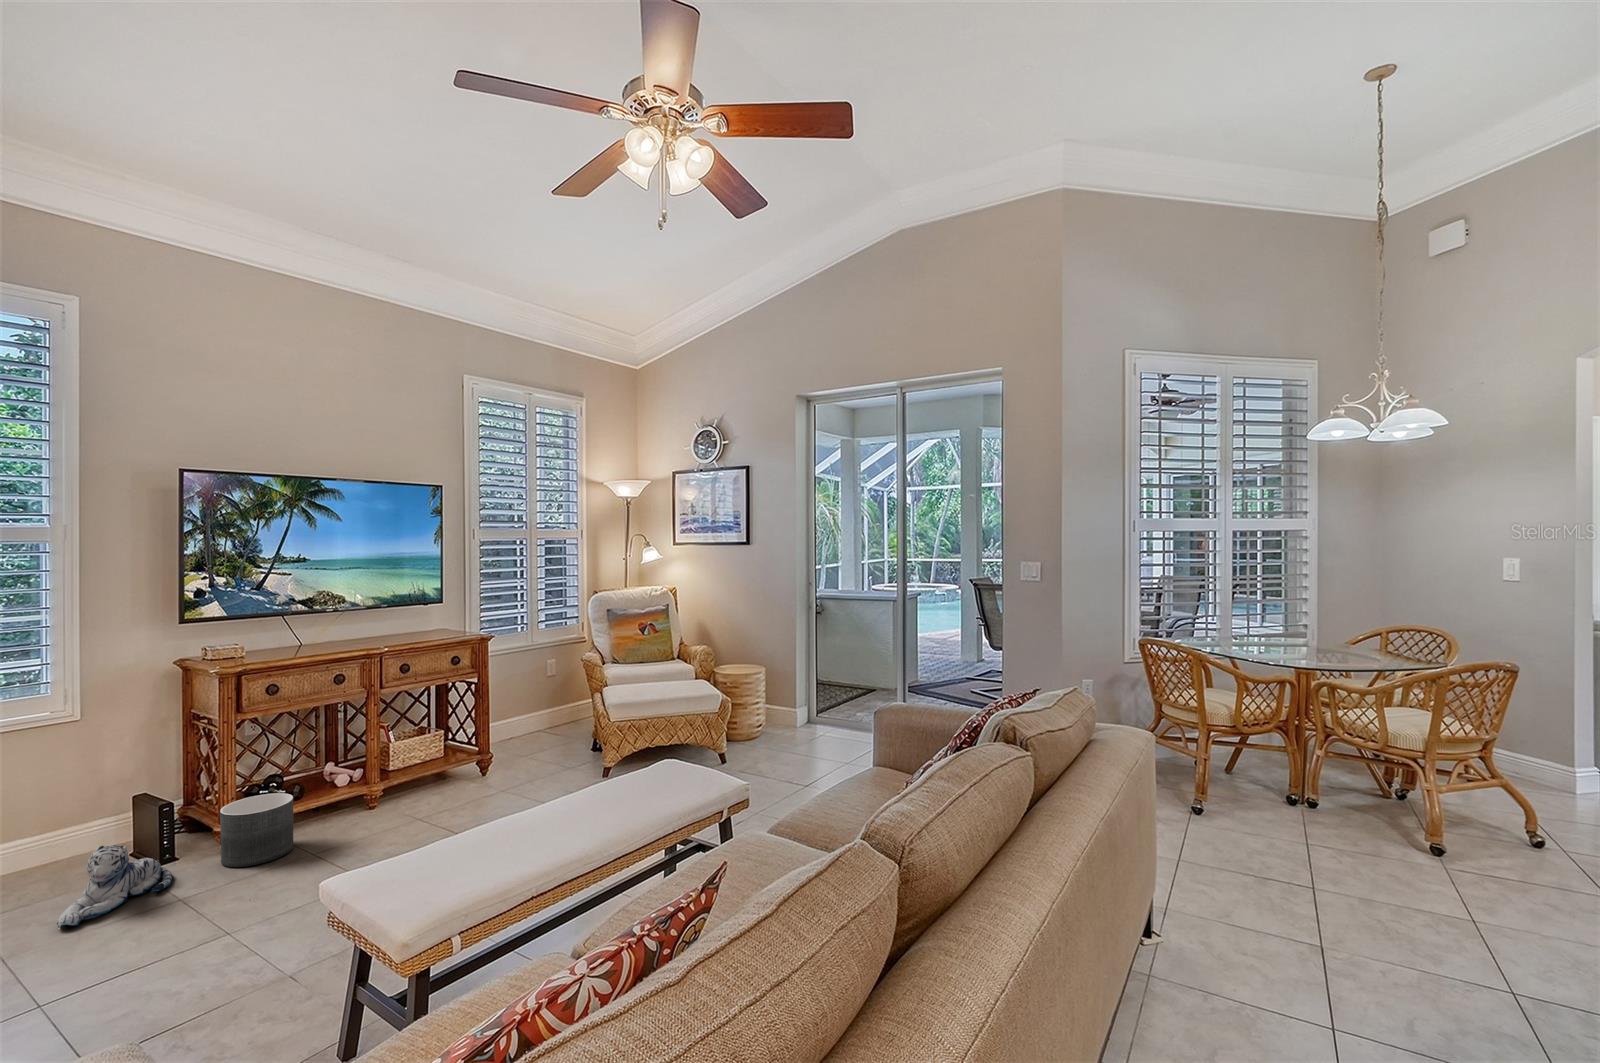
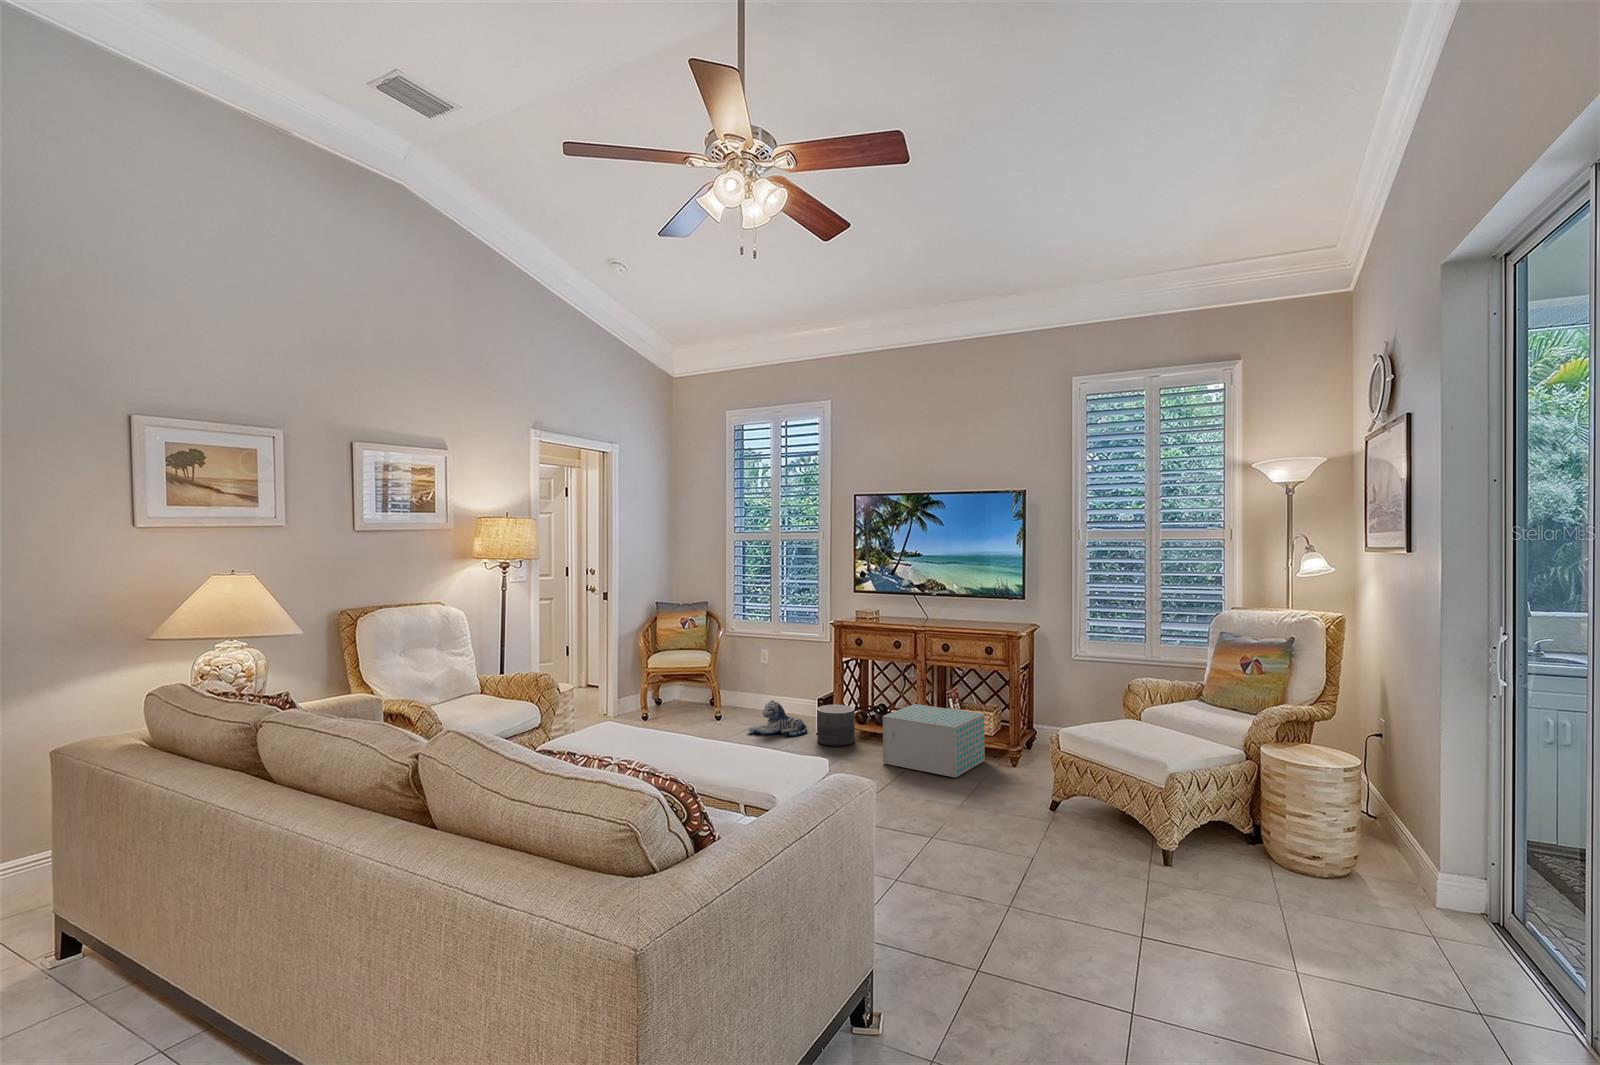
storage box: none [368,731,502,829] -> present [883,704,985,777]

